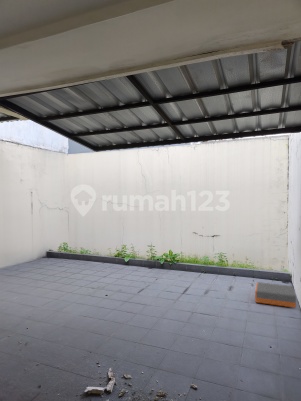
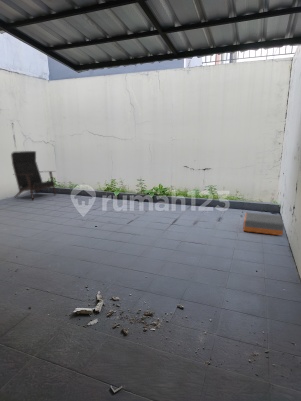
lounge chair: none [26,217,69,266] -> present [11,151,56,199]

